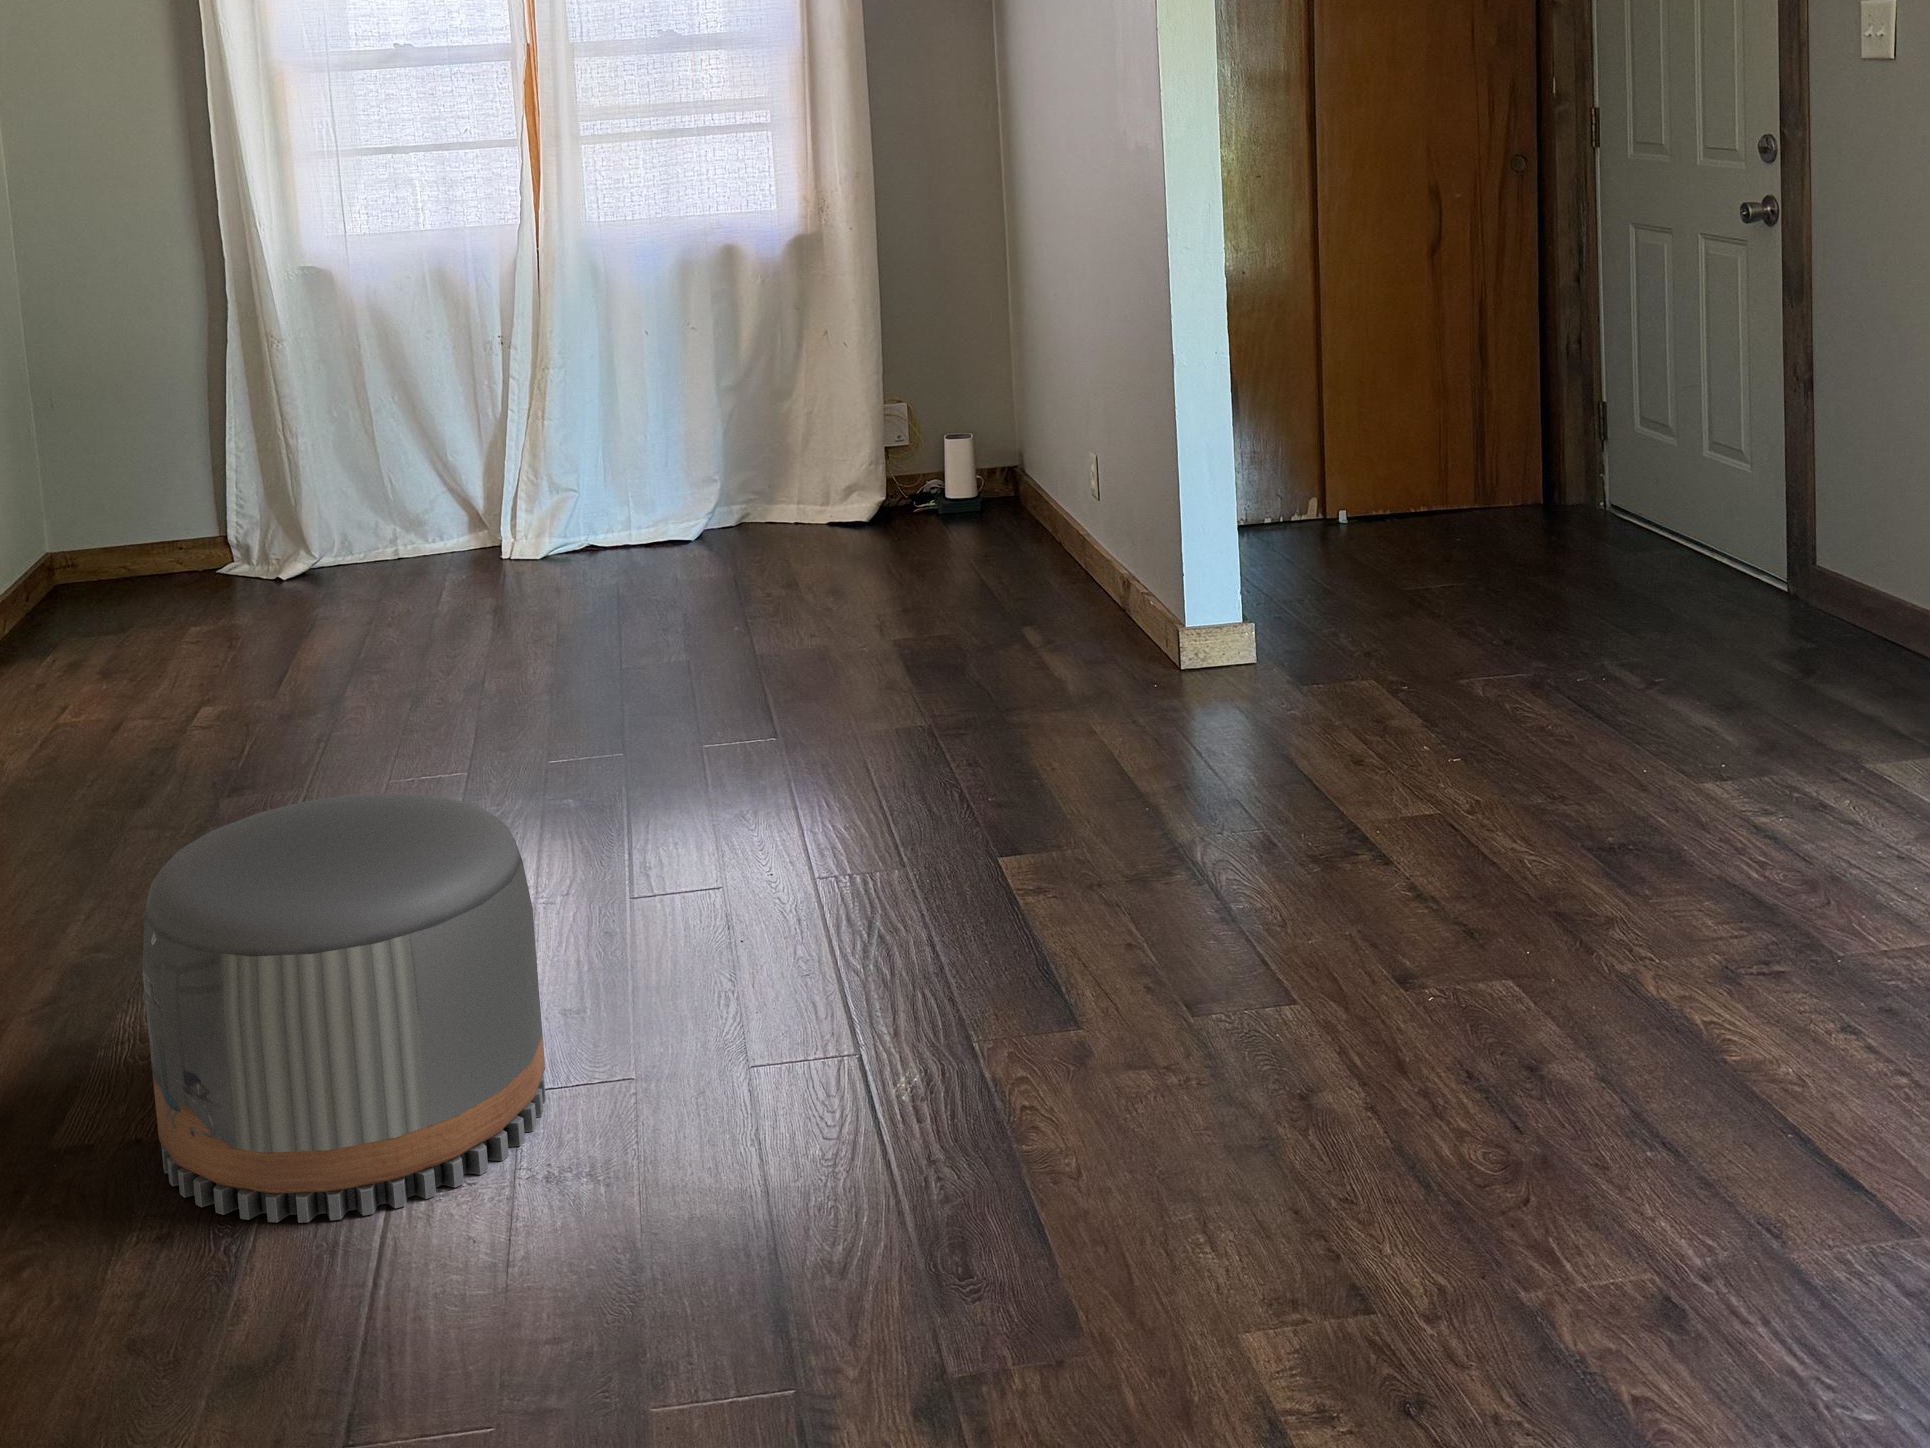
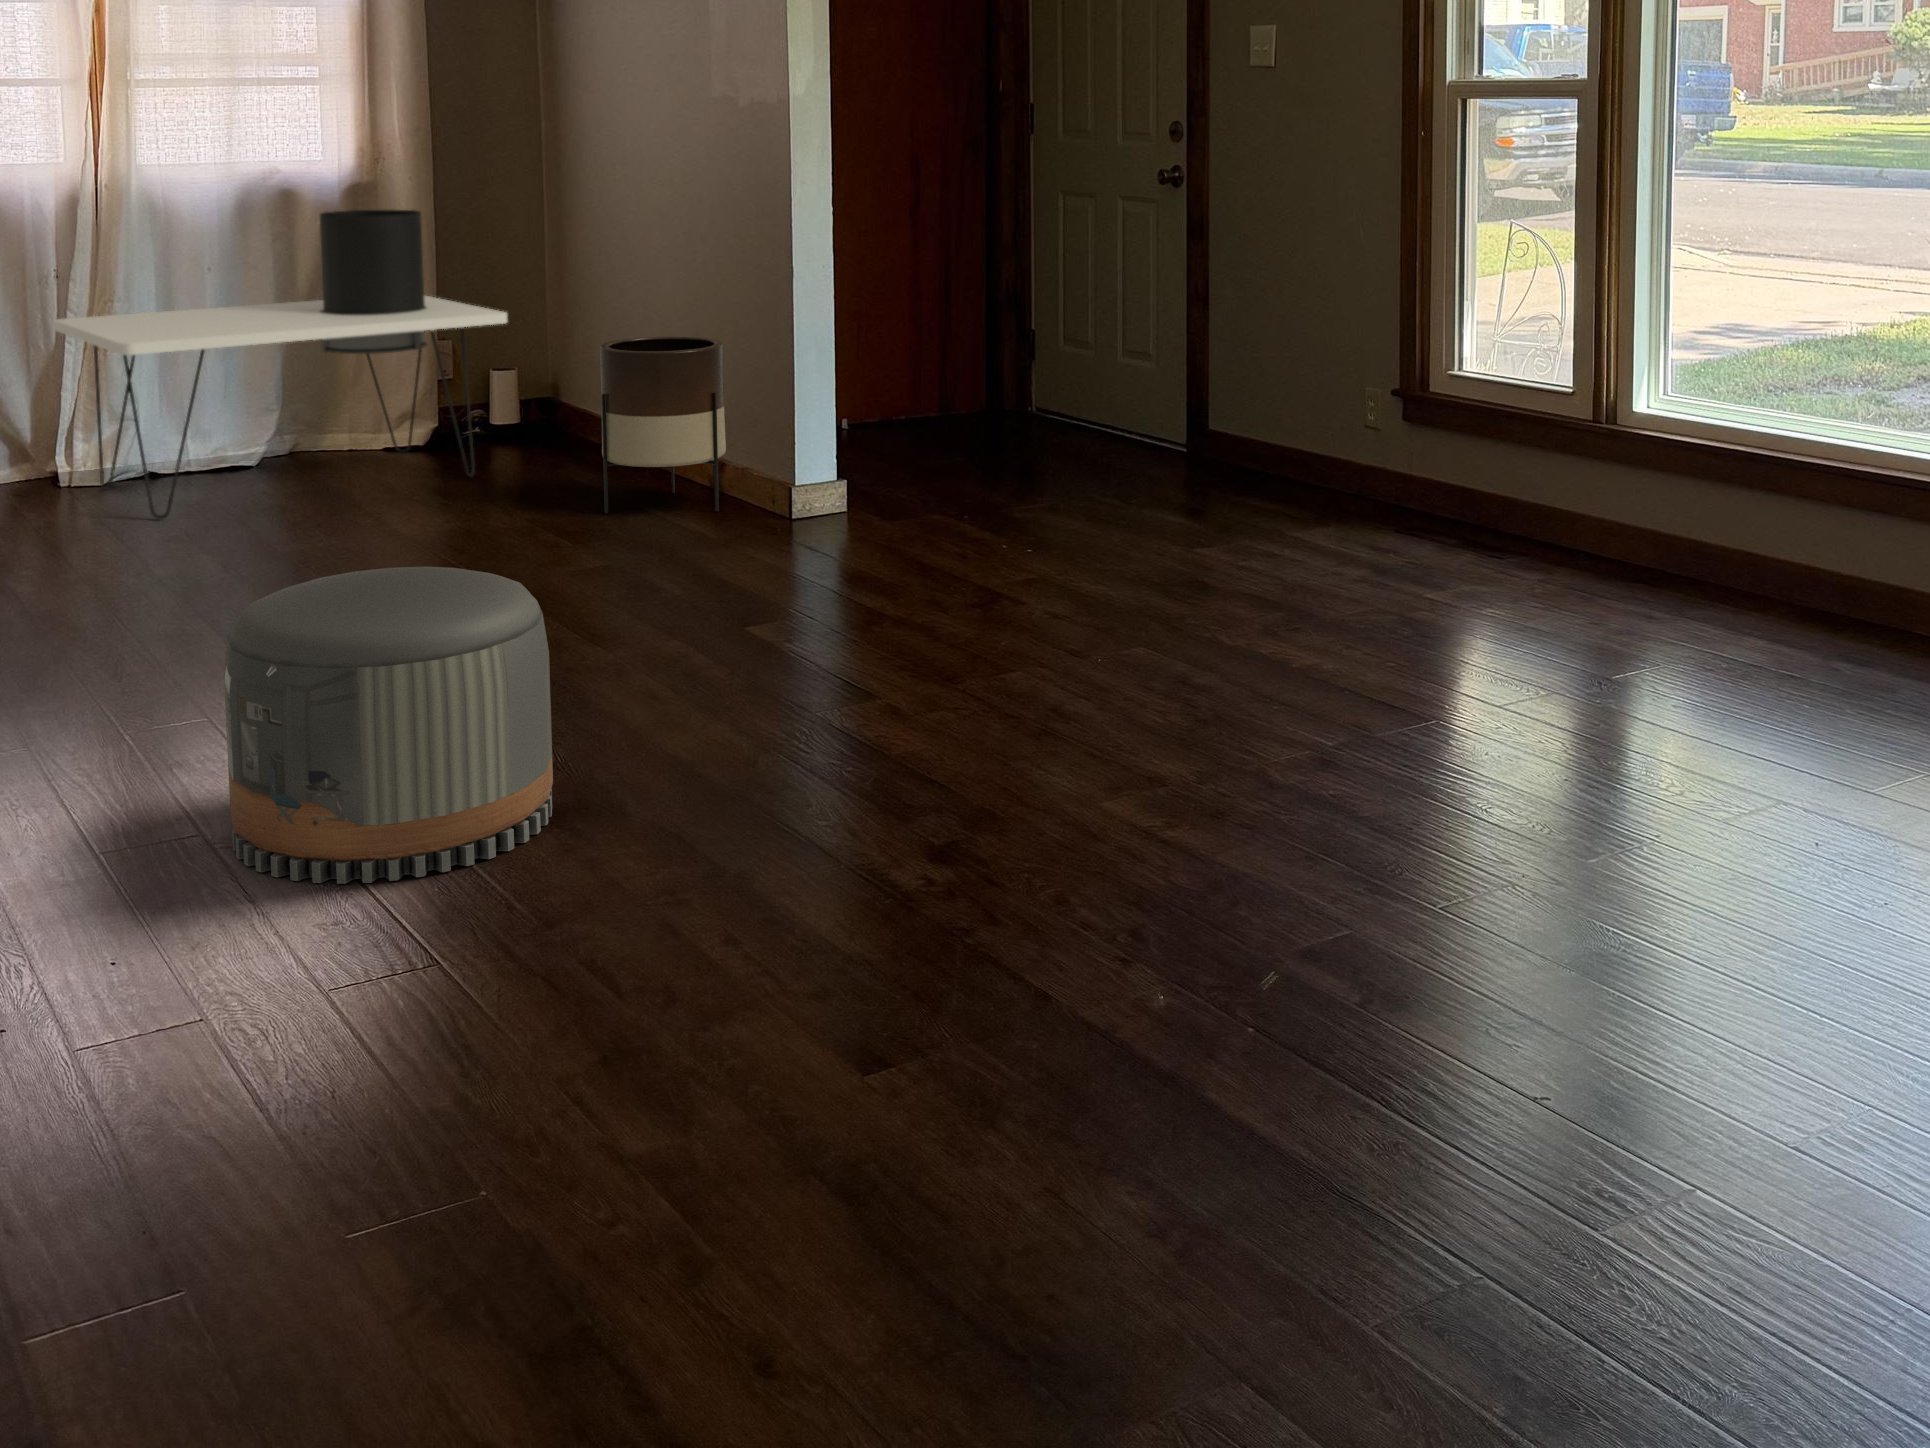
side table: none [483,269,912,611] -> present [54,210,508,519]
planter: none [967,428,1121,649] -> present [600,336,726,513]

